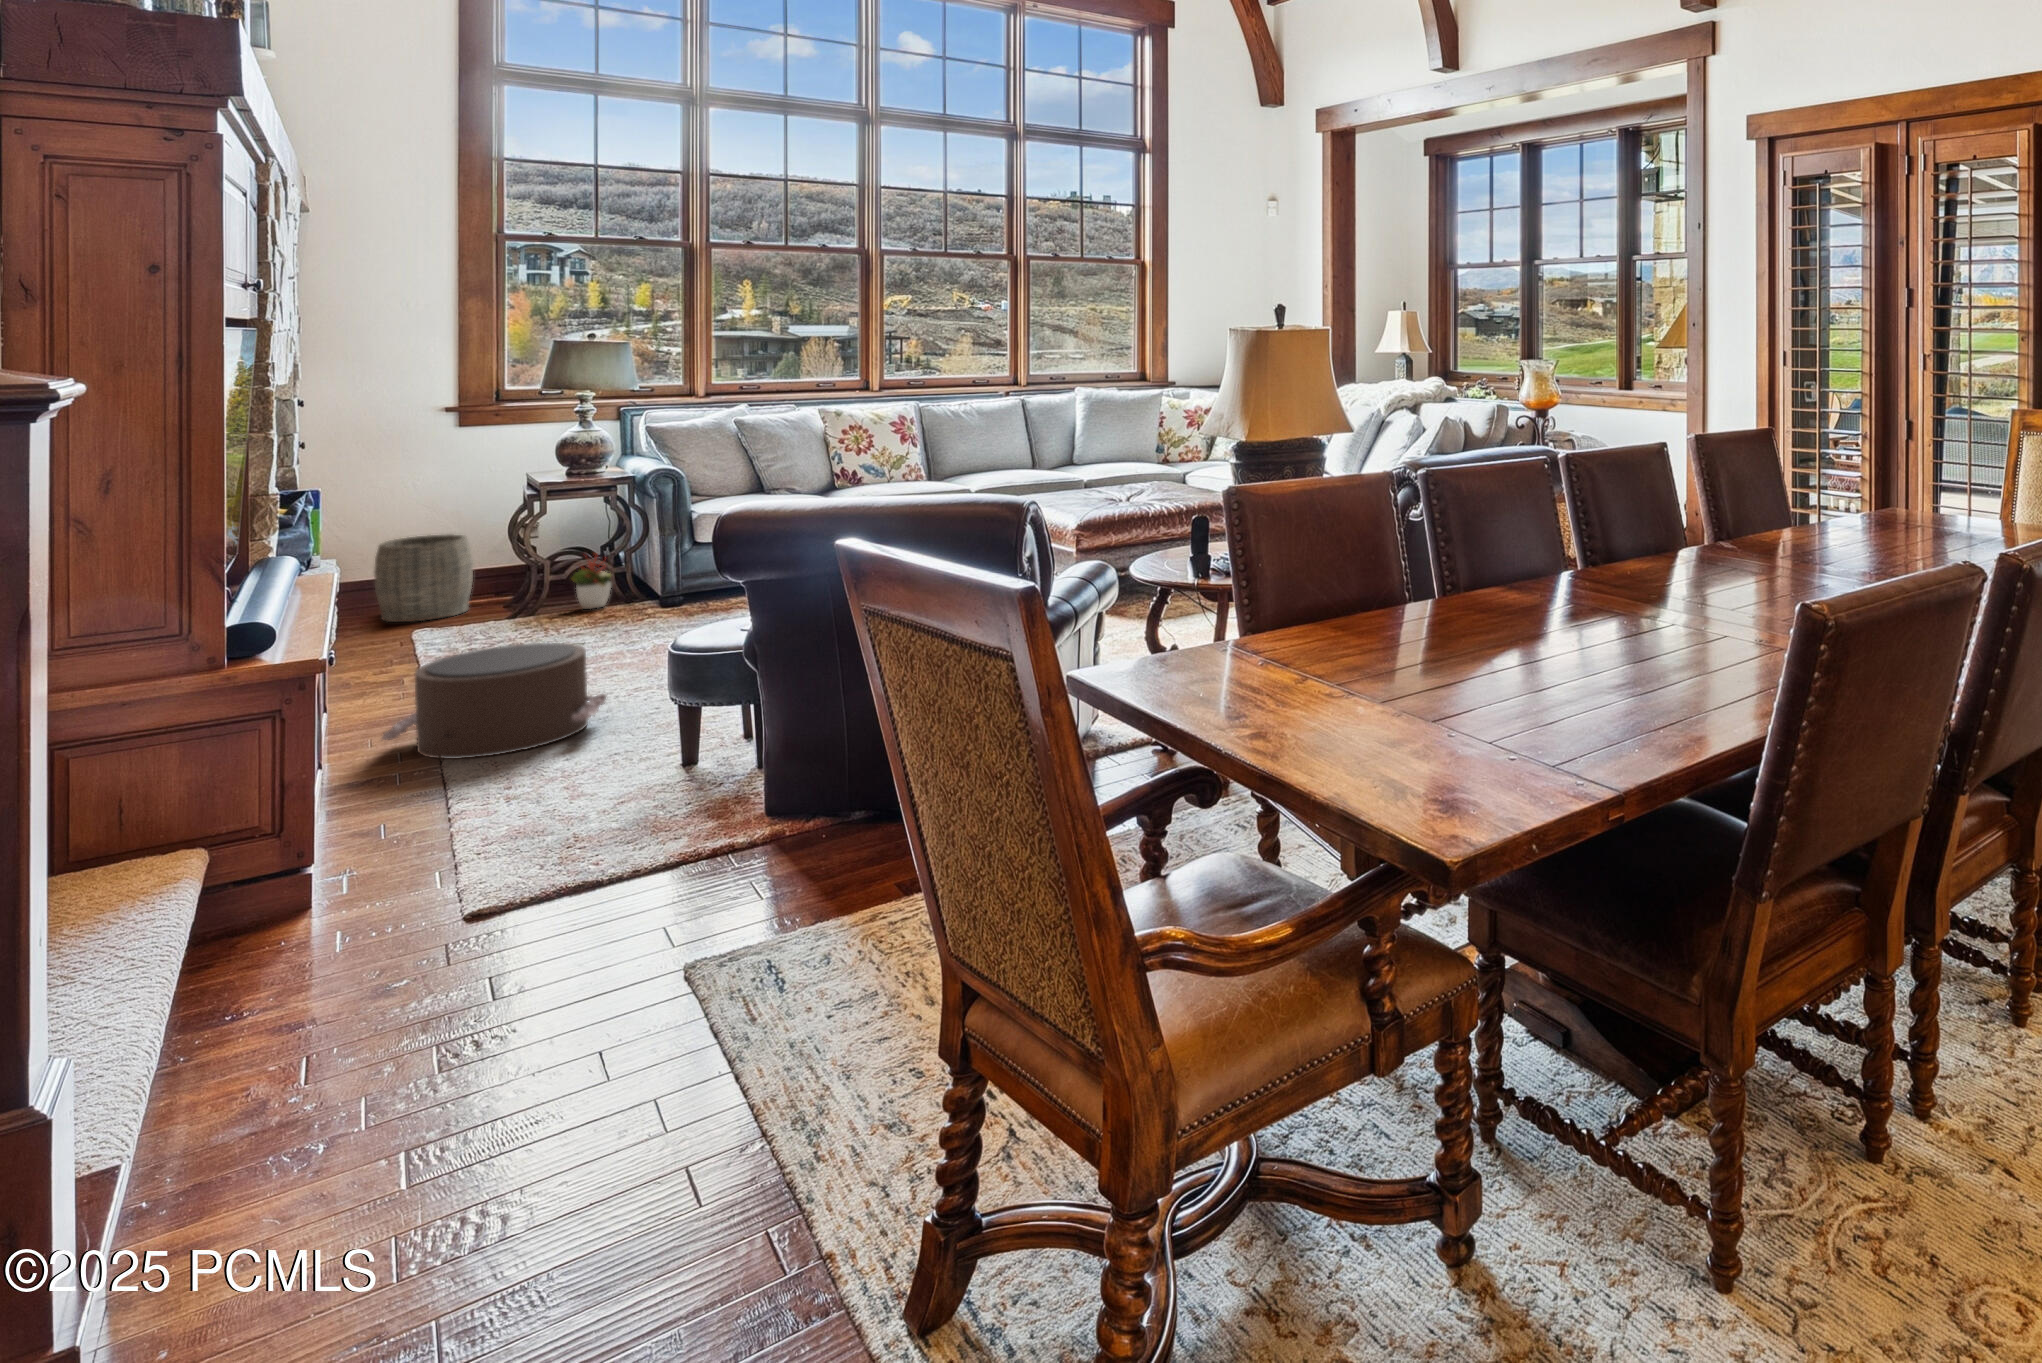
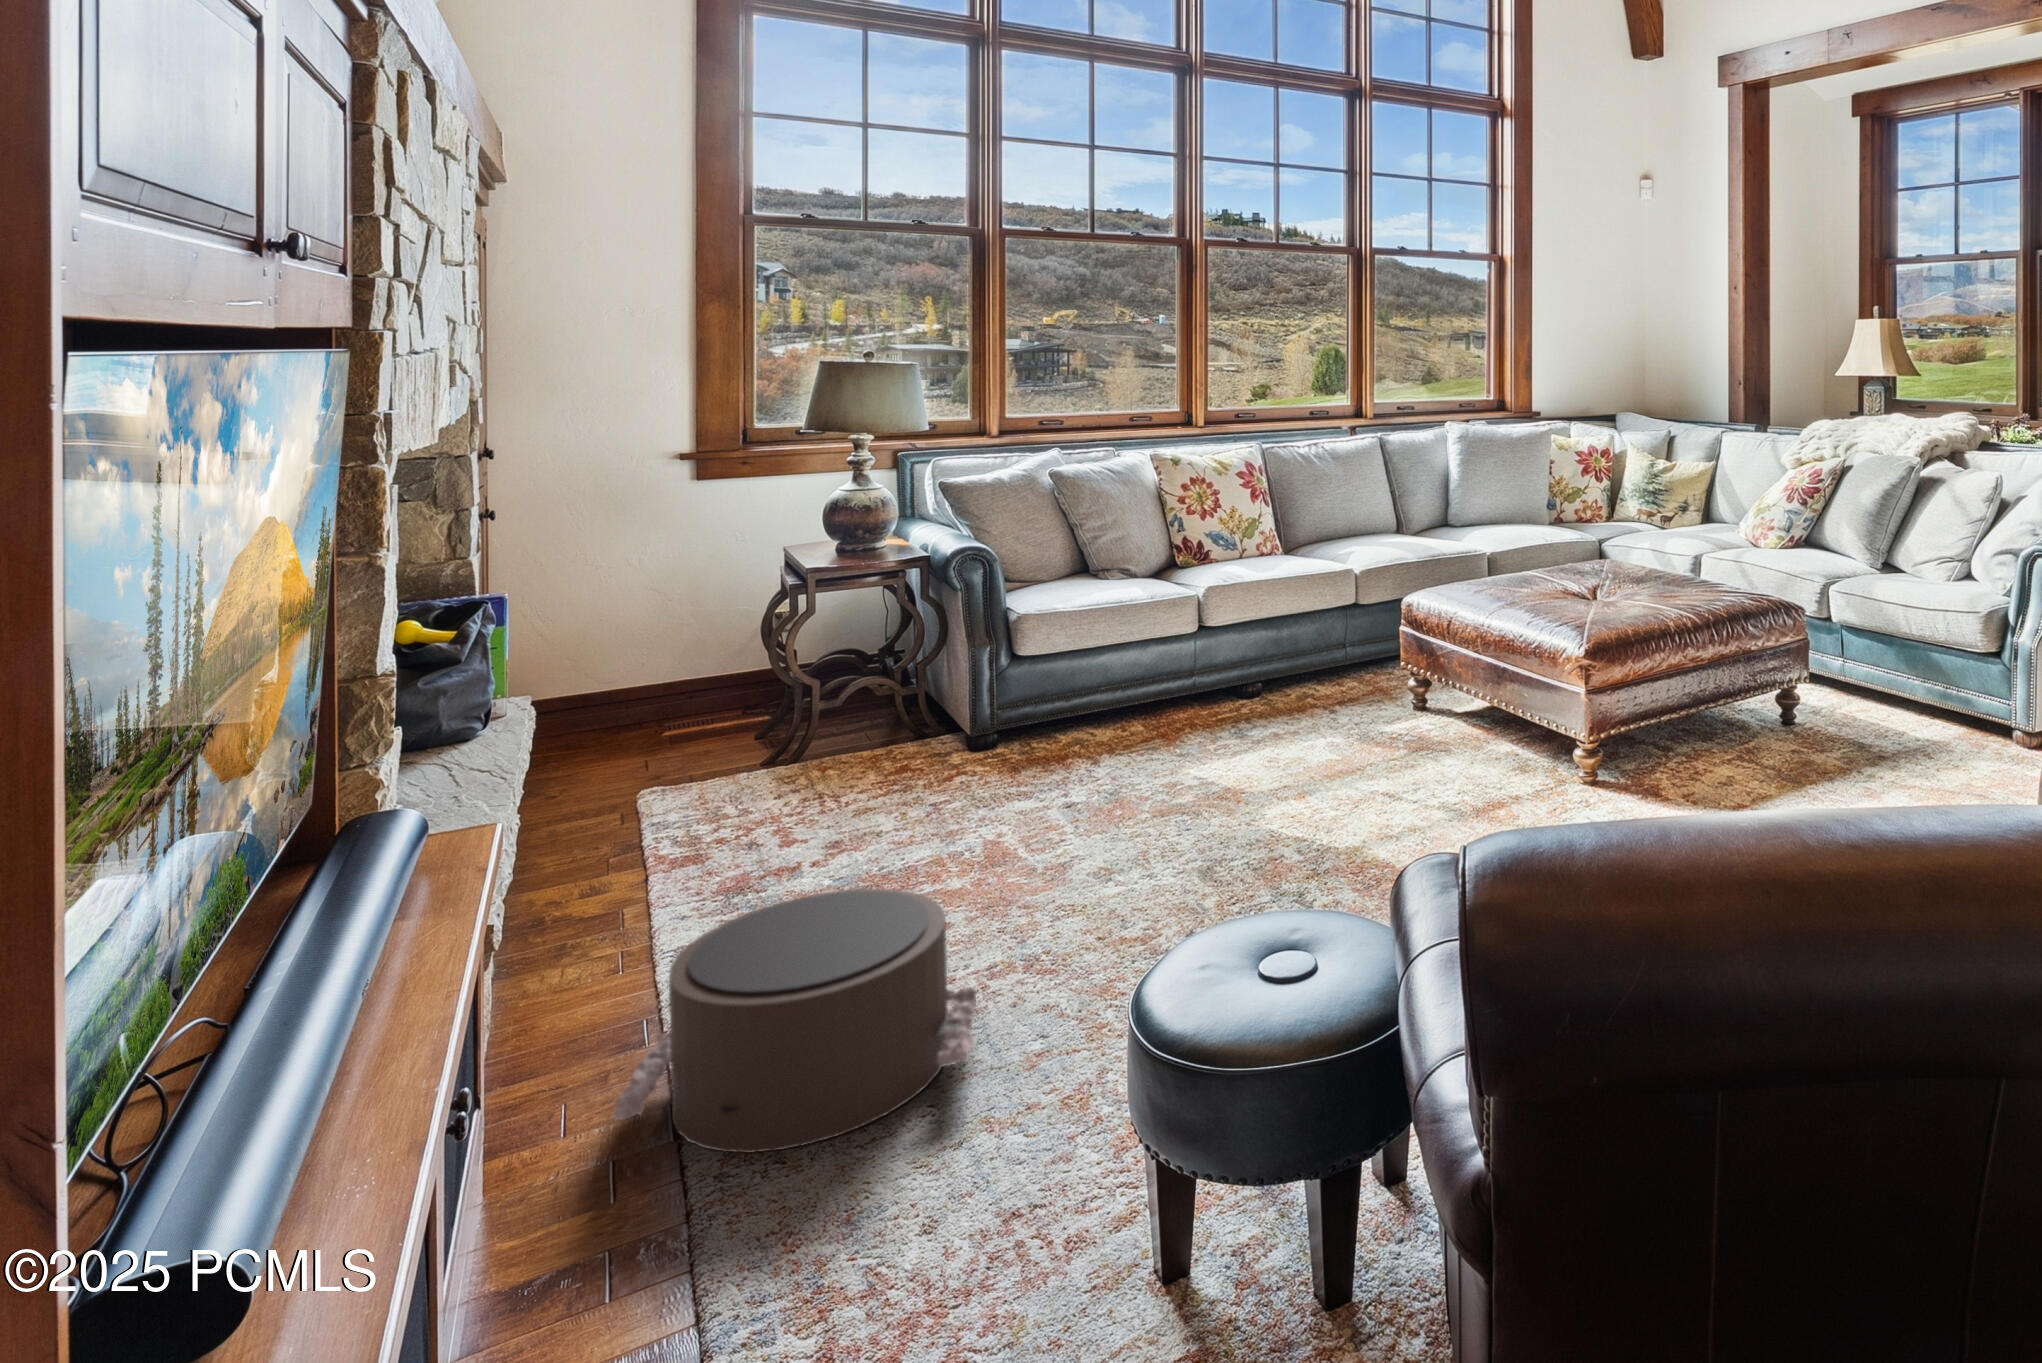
woven basket: present [374,534,473,622] -> none [585,637,712,769]
decorative plant: present [572,555,611,609] -> none [843,665,896,746]

